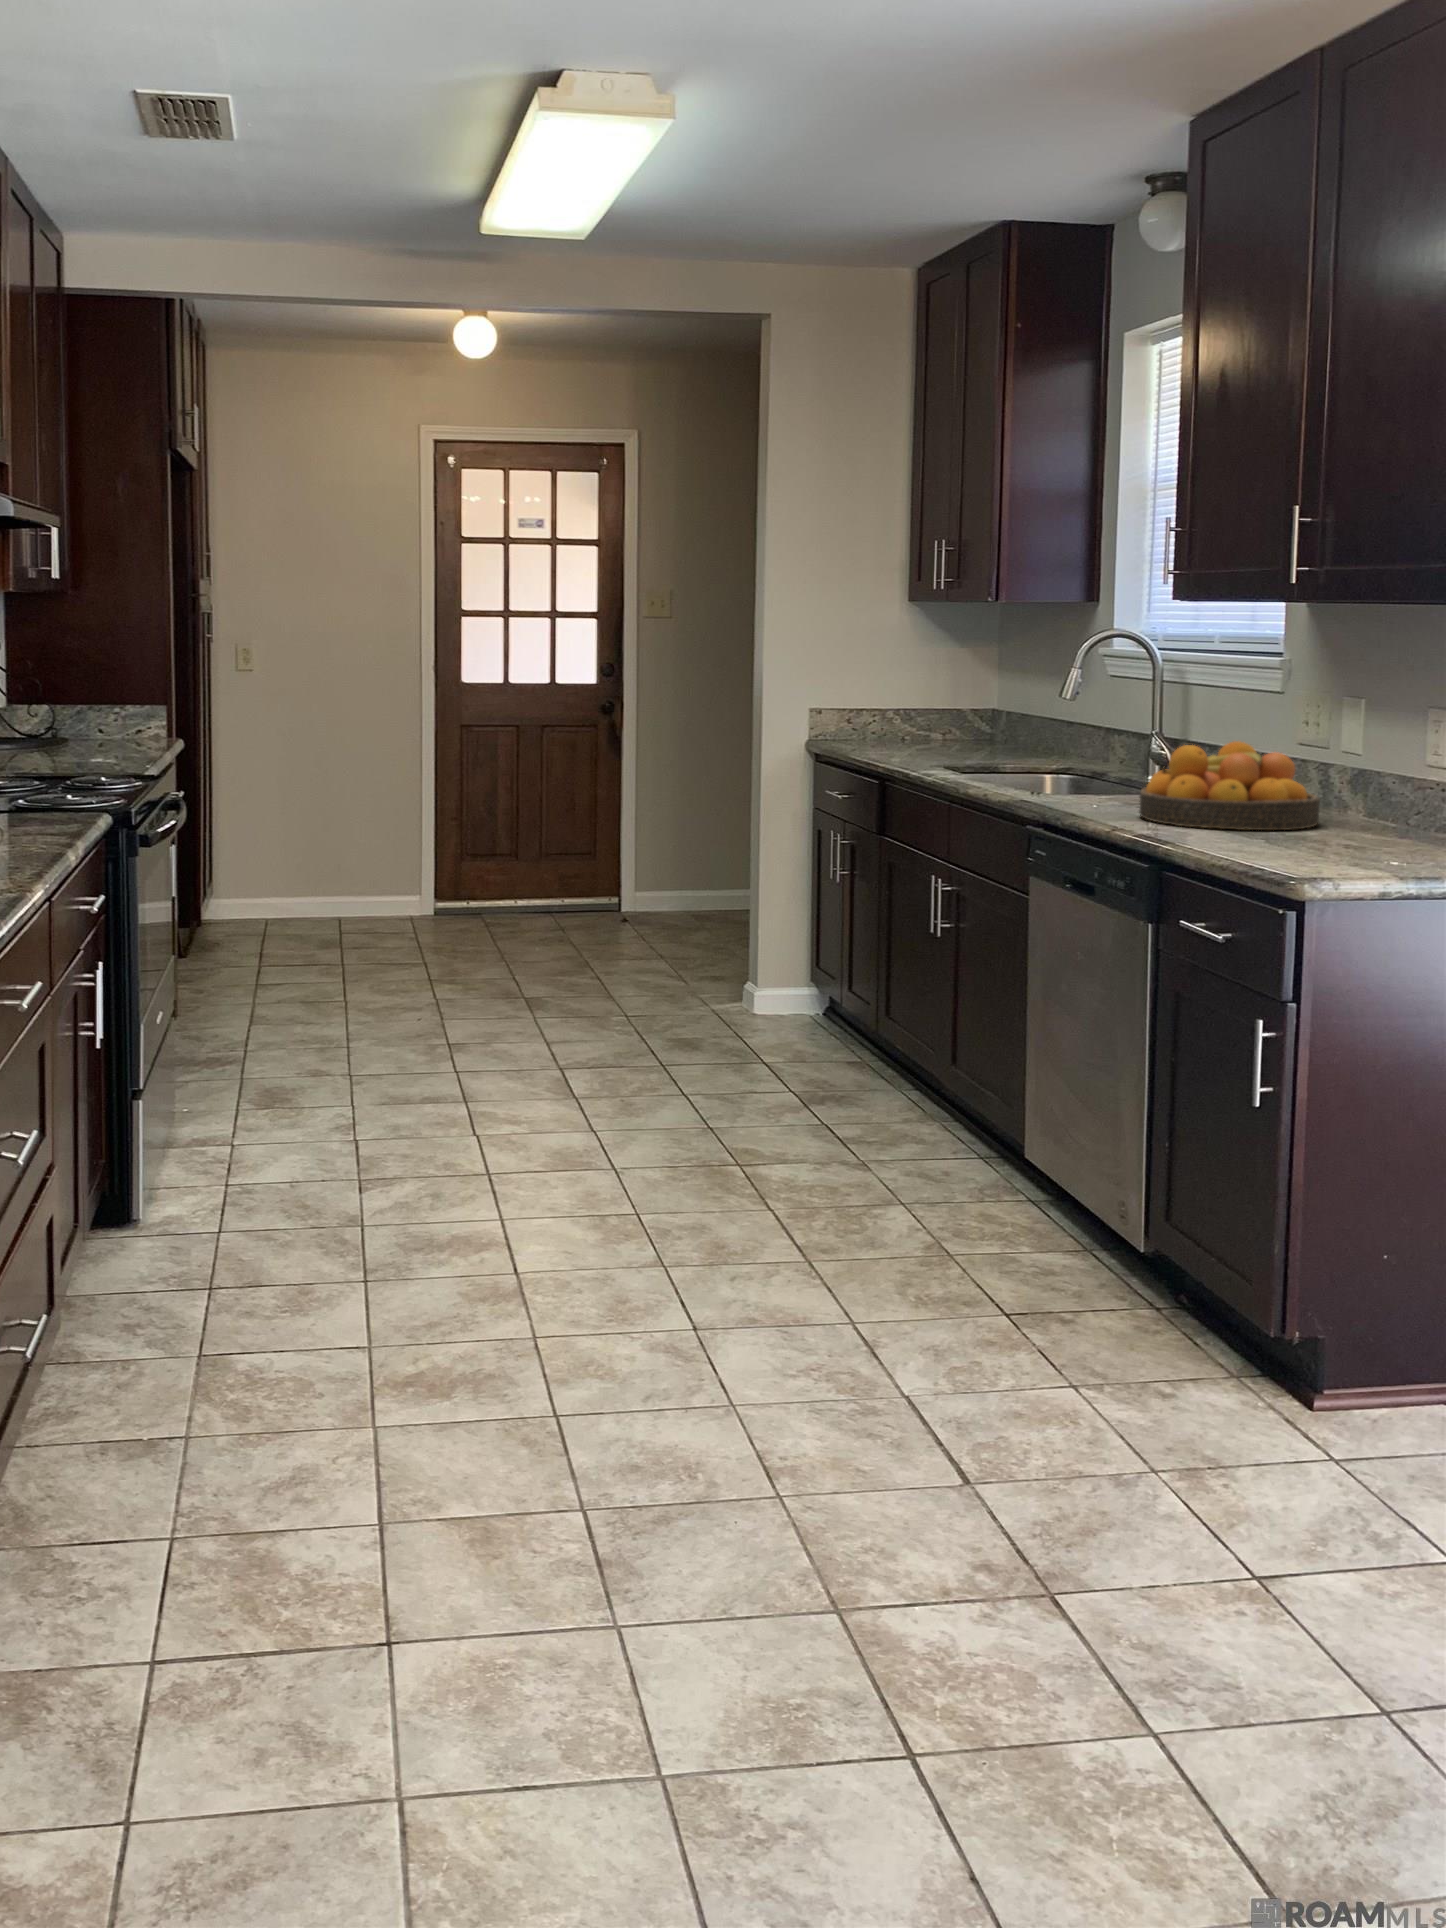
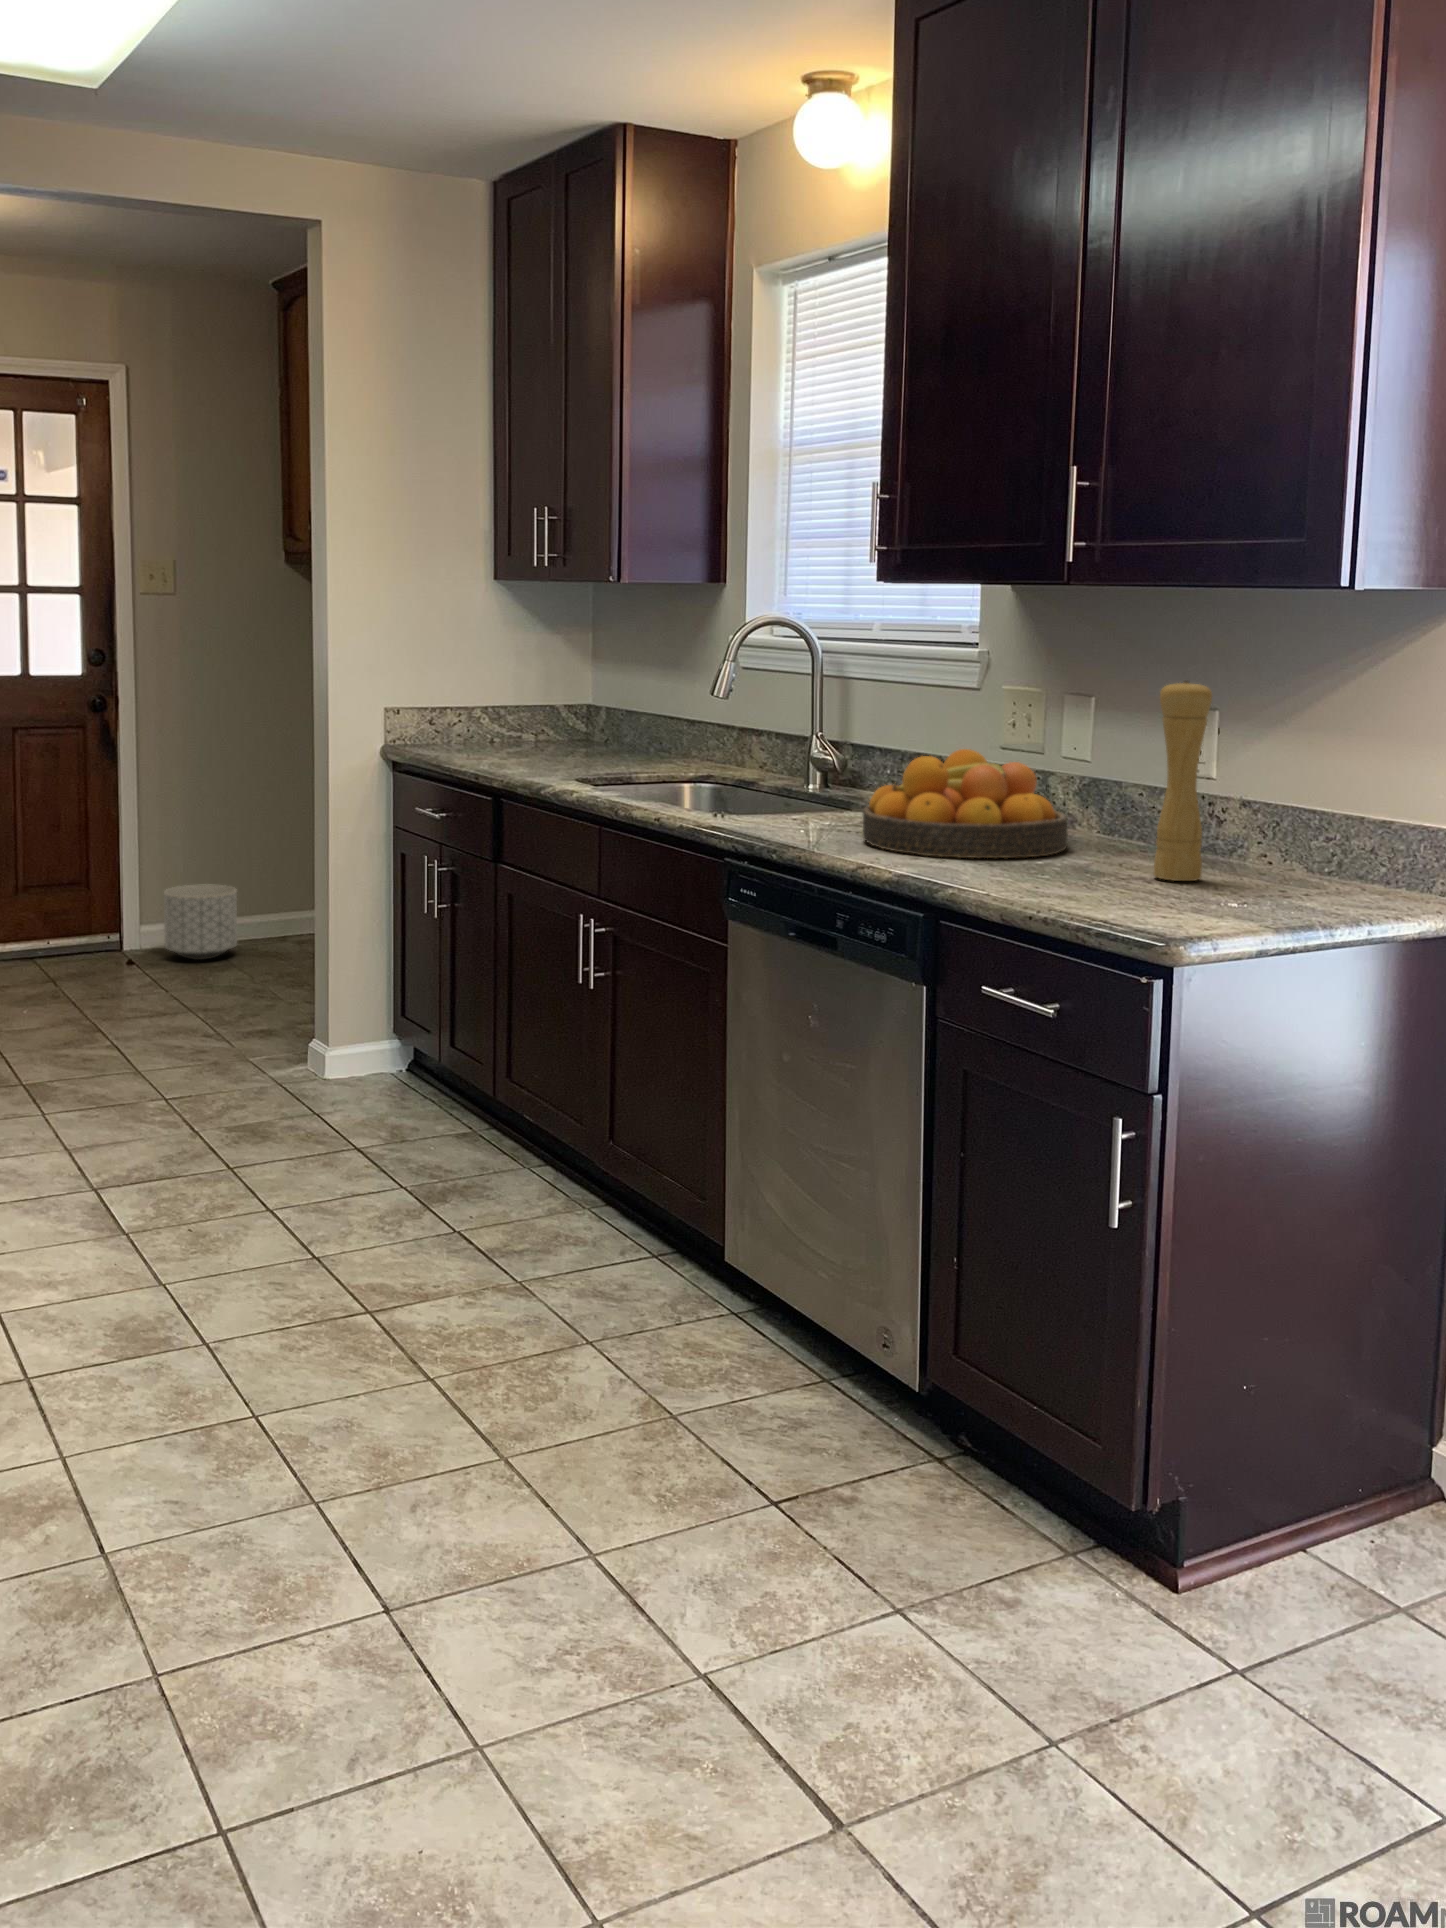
pepper mill: none [1359,681,1410,849] -> present [1154,680,1212,881]
planter: none [654,862,713,924] -> present [164,884,237,960]

